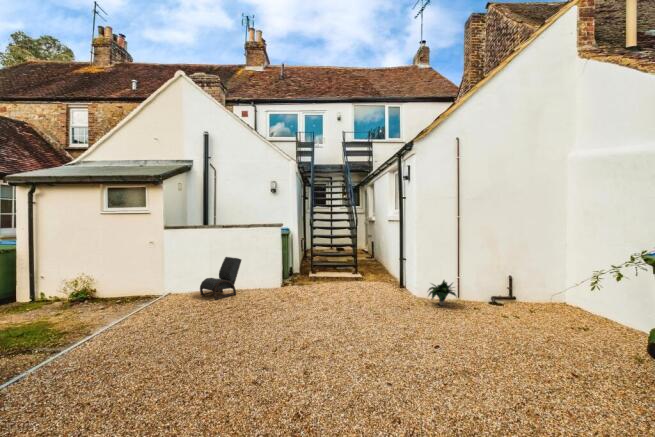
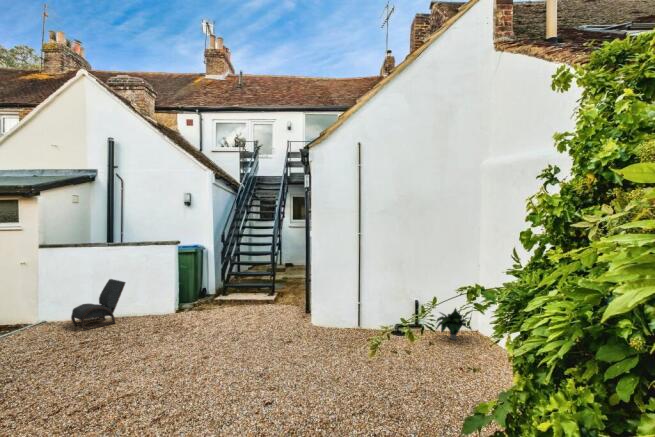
potted plant: present [428,280,456,305] -> present [436,308,472,340]

